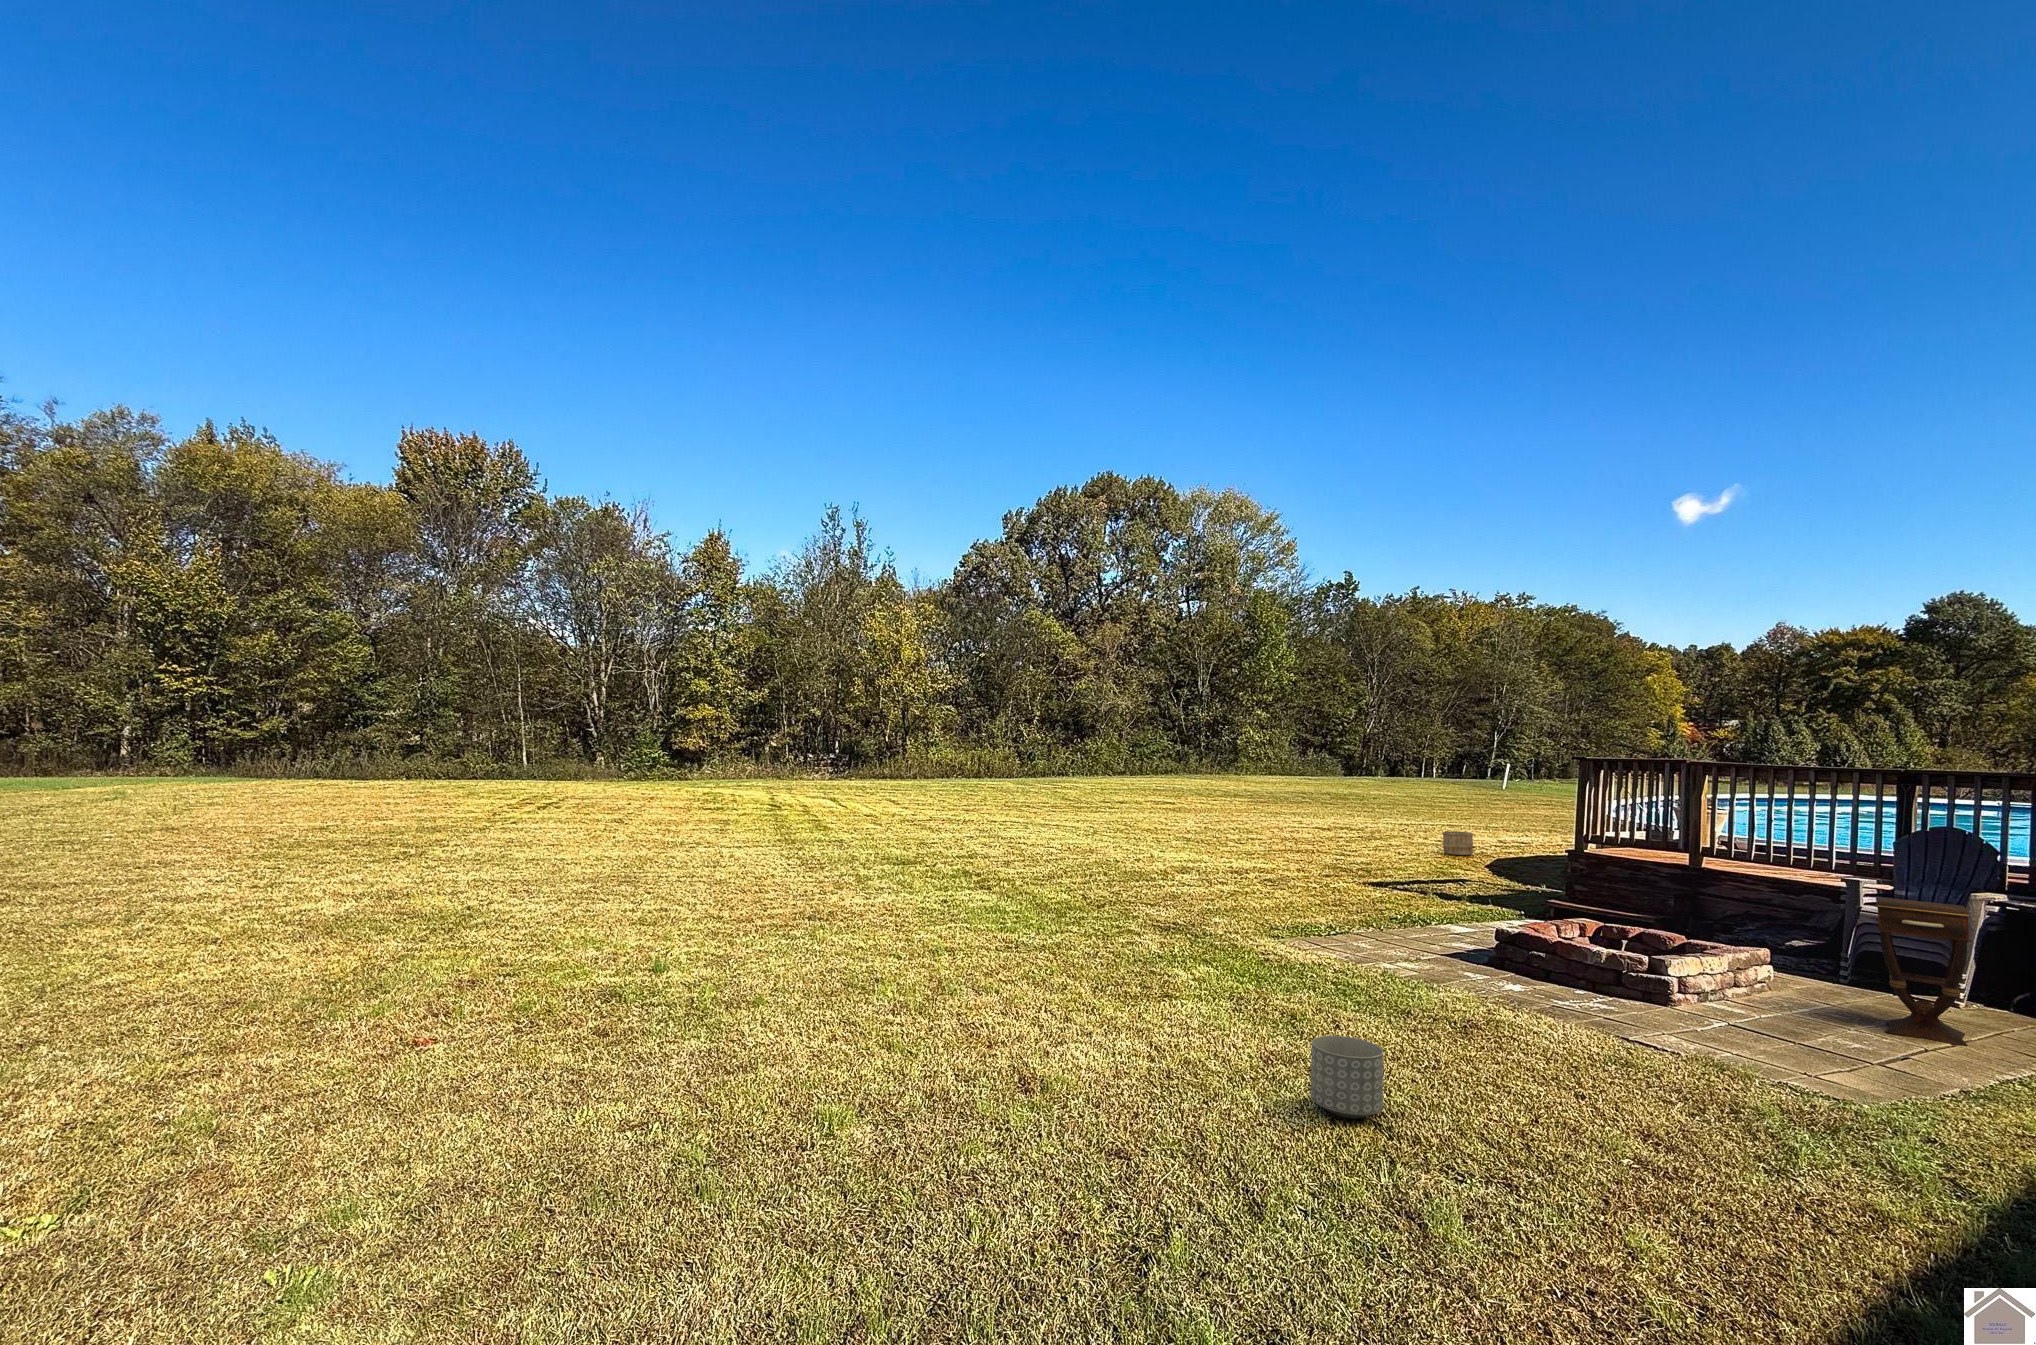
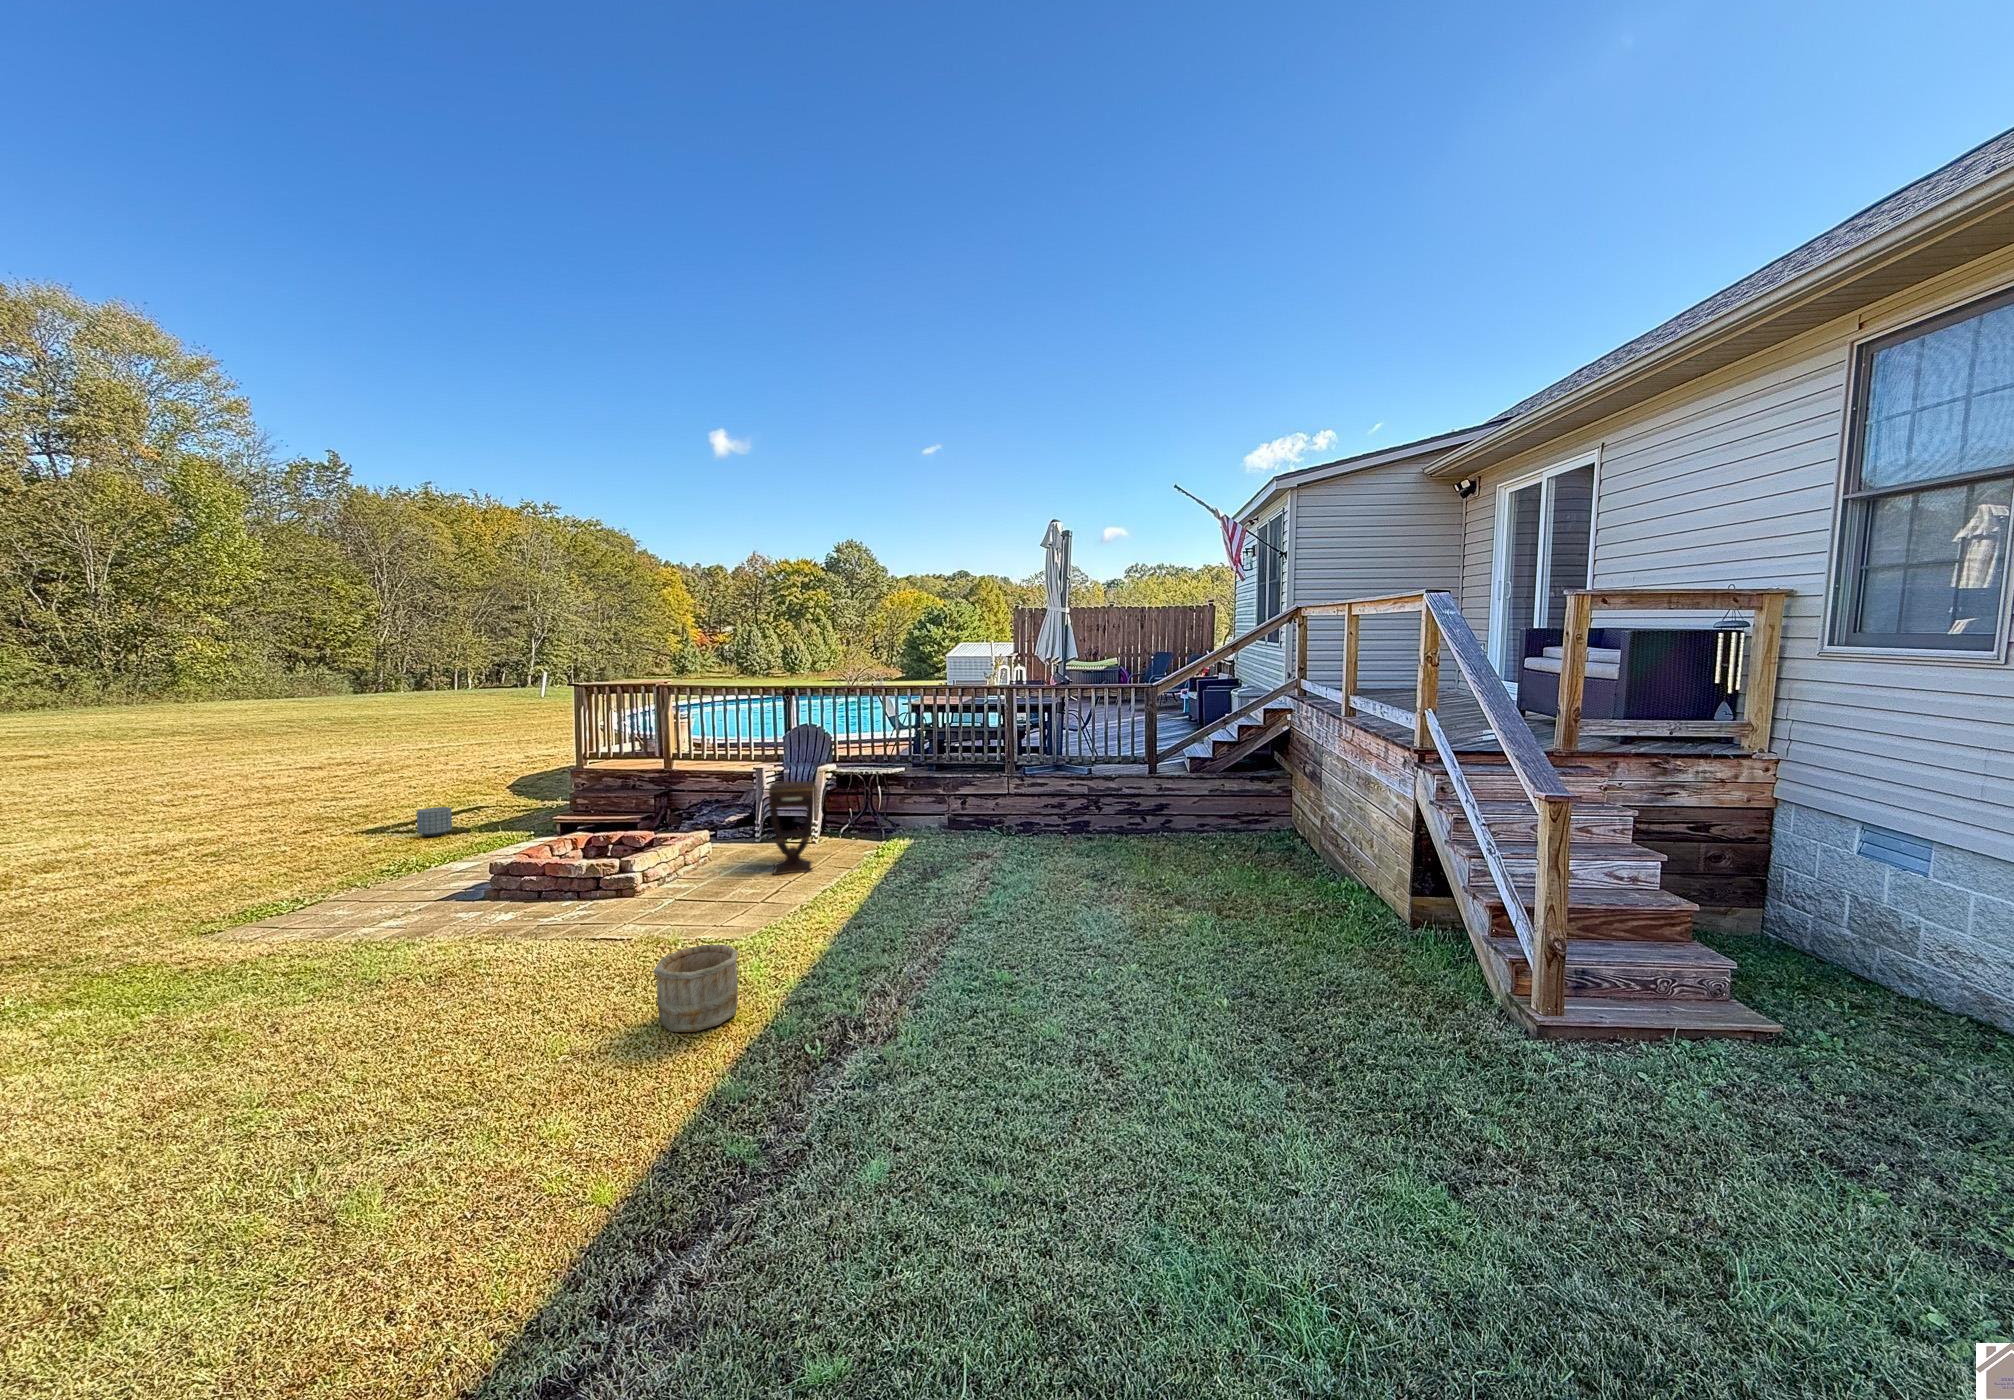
wooden bucket: present [1442,831,1473,855] -> present [653,945,738,1032]
planter: present [1311,1036,1383,1119] -> present [417,807,452,836]

